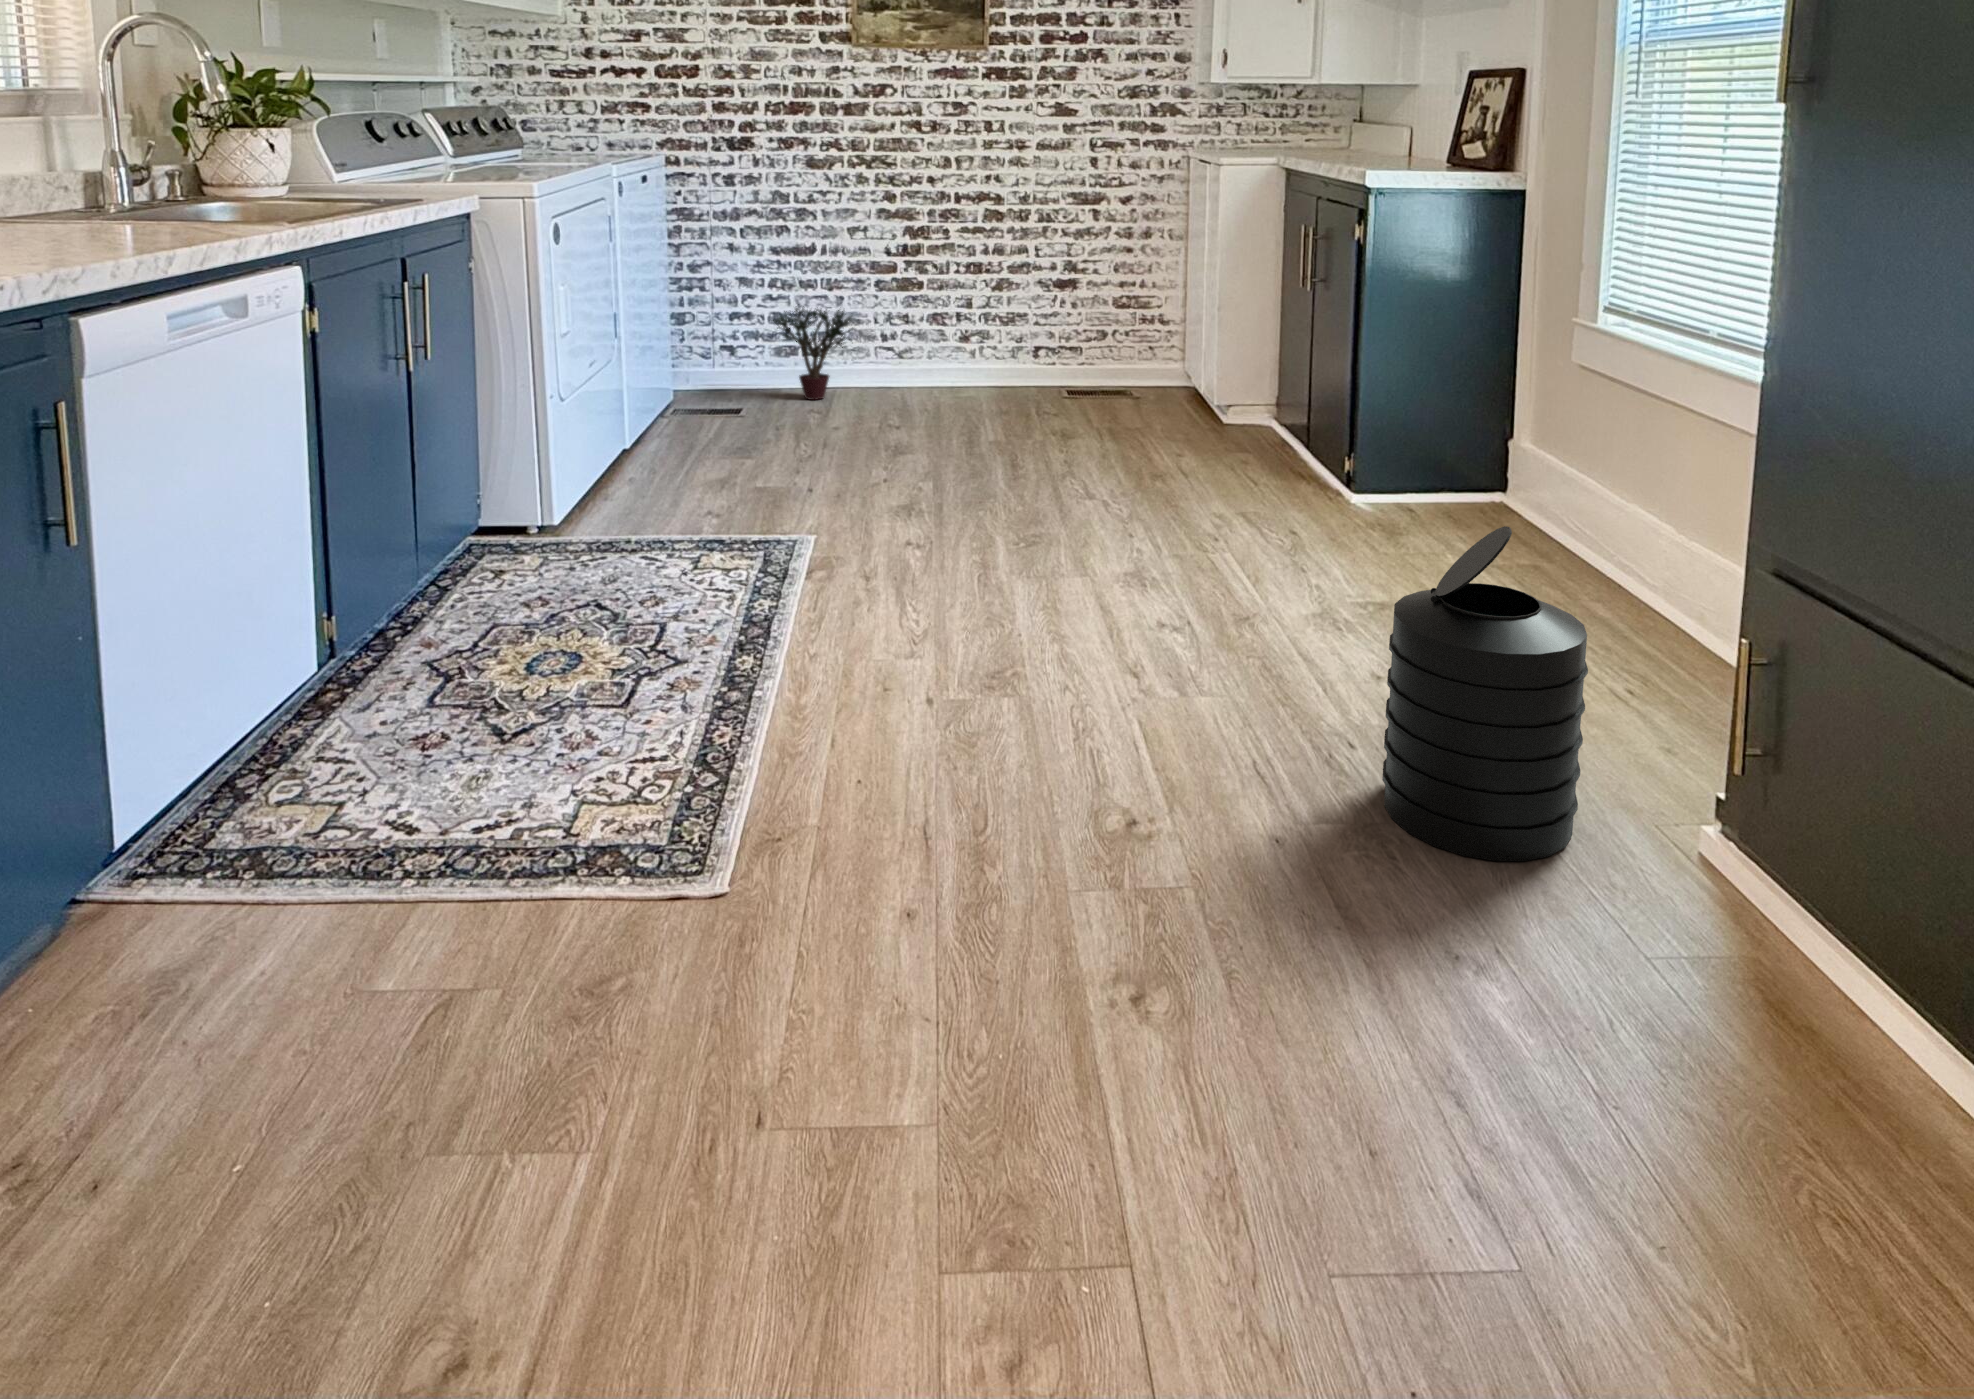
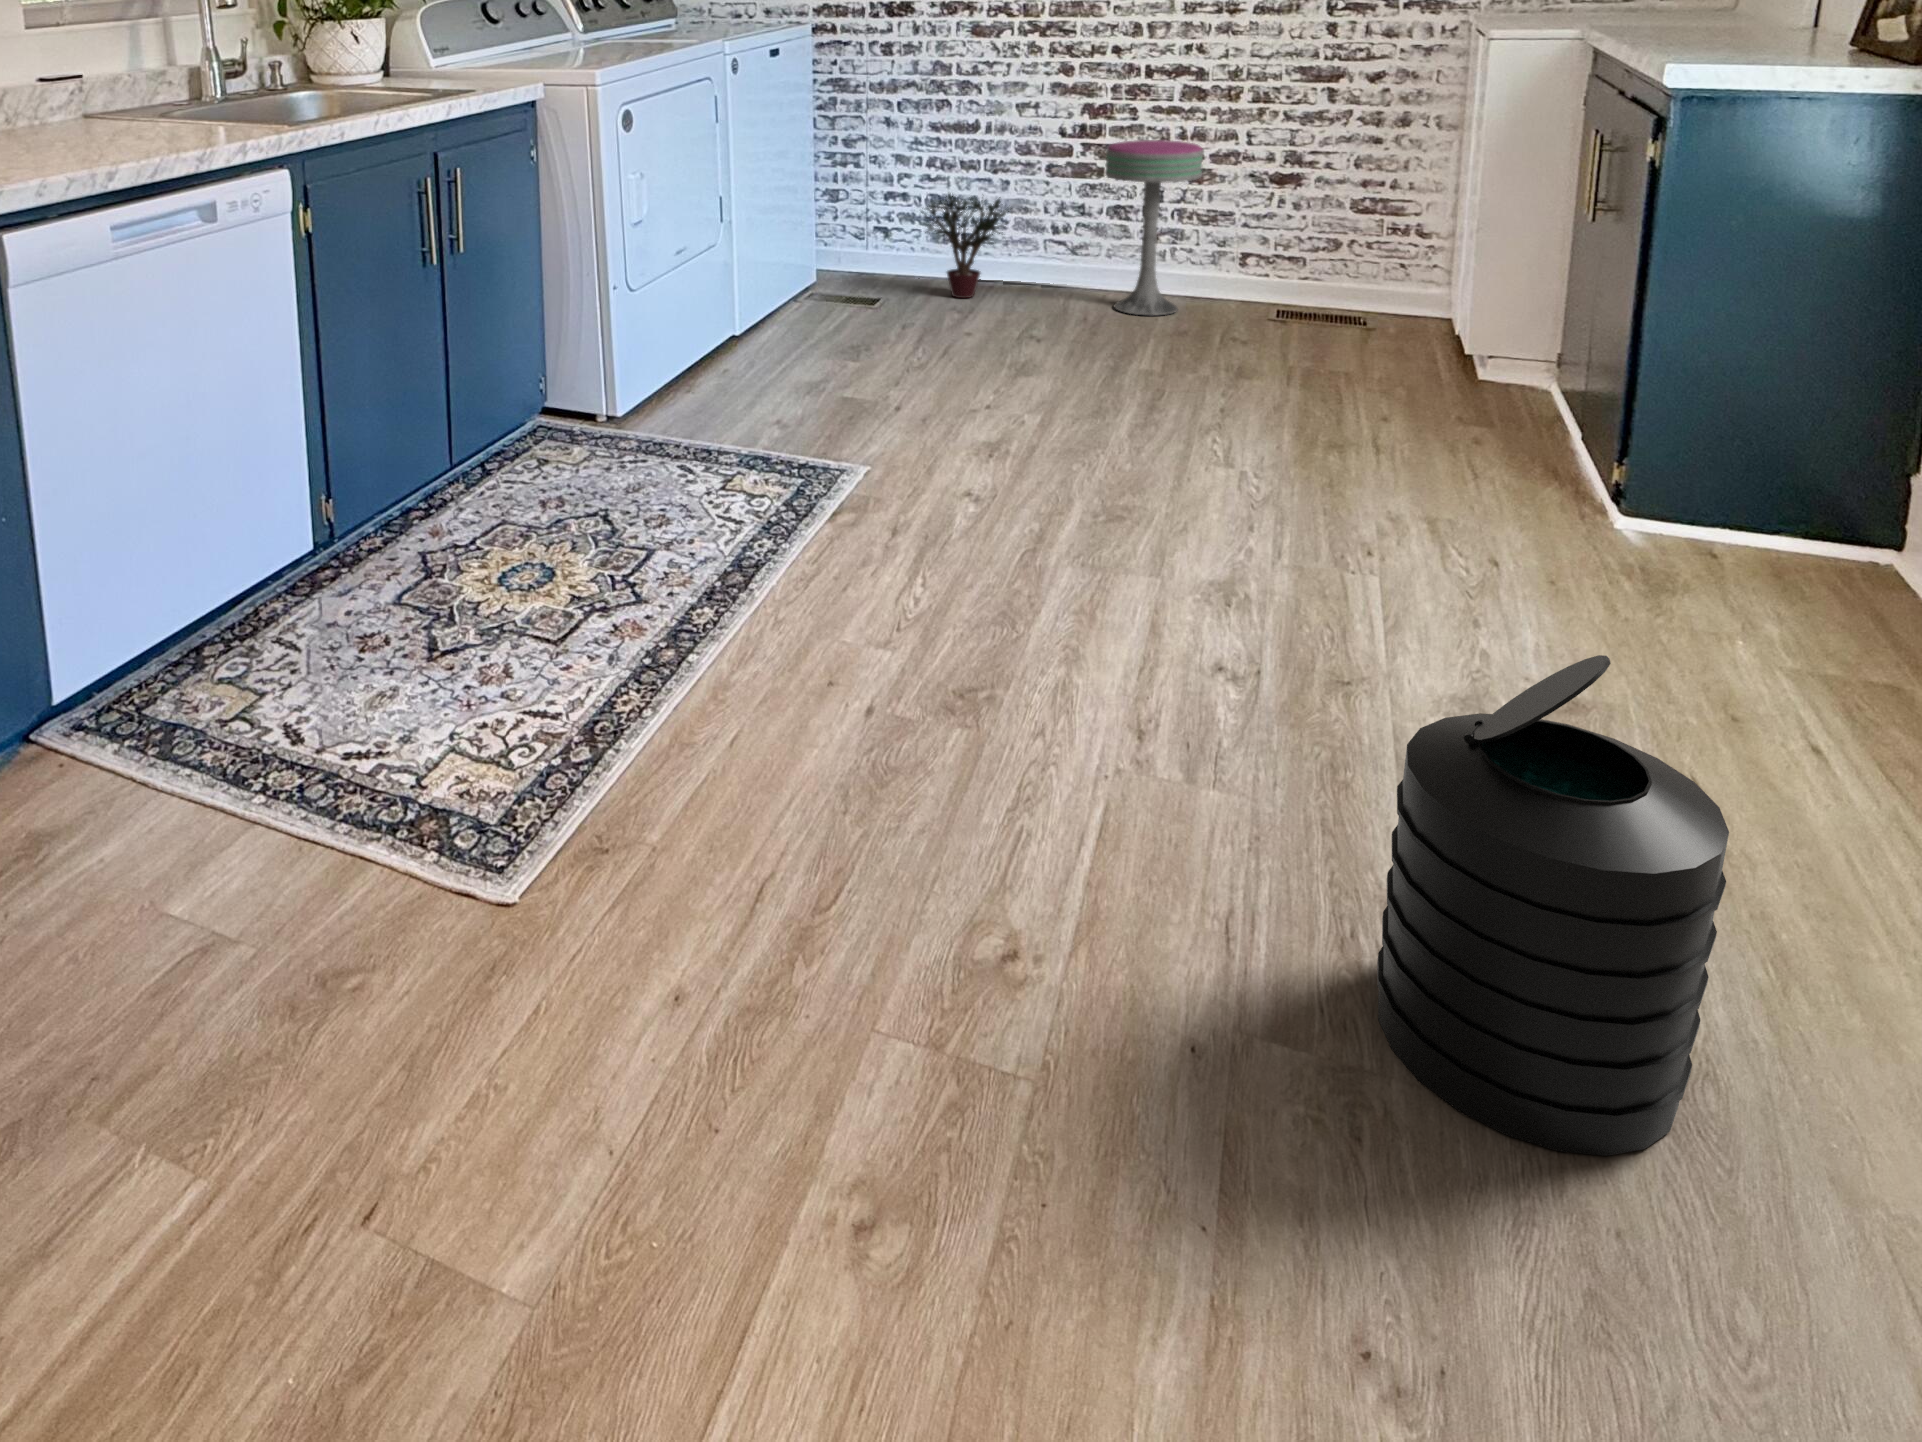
bar stool: none [933,254,1011,402] -> present [1105,140,1203,316]

